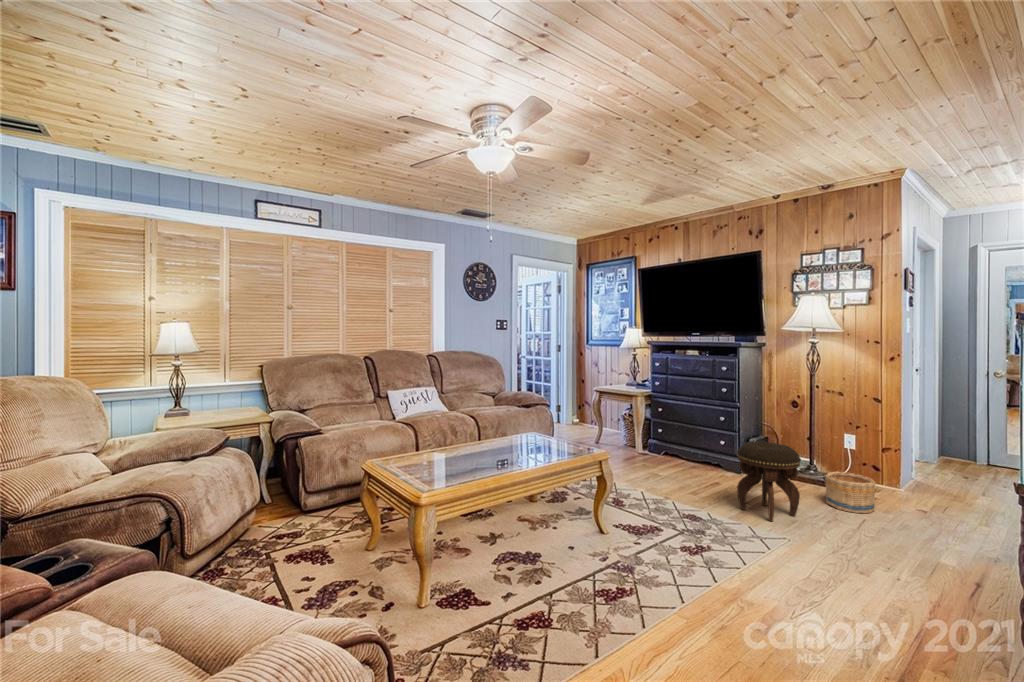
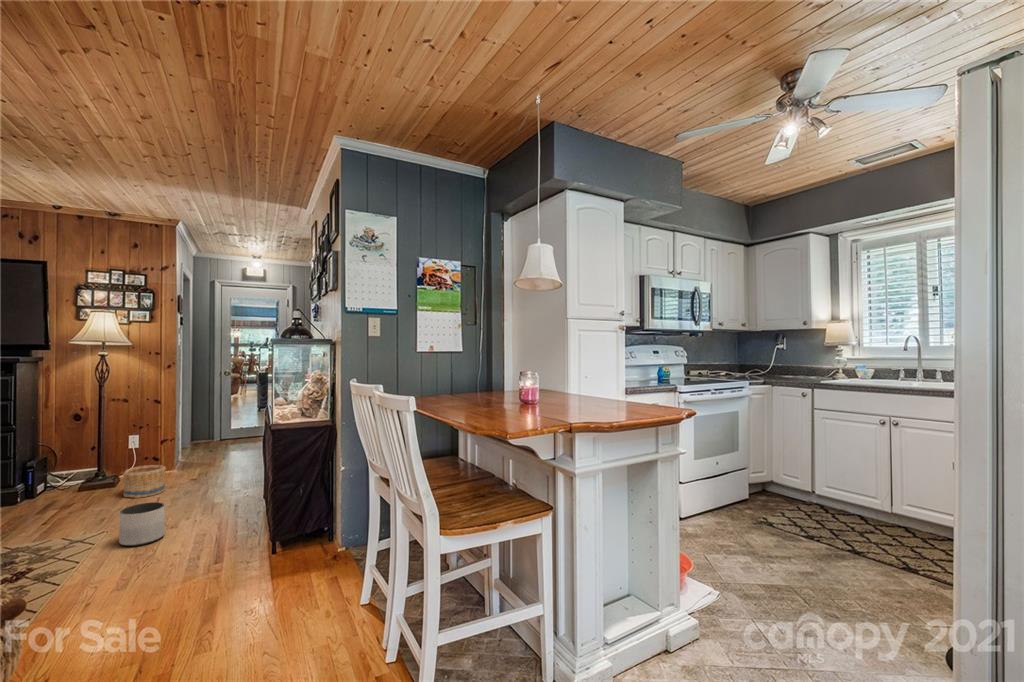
footstool: present [737,441,801,521] -> none [36,453,109,530]
planter: none [791,521,845,579] -> present [119,502,165,546]

